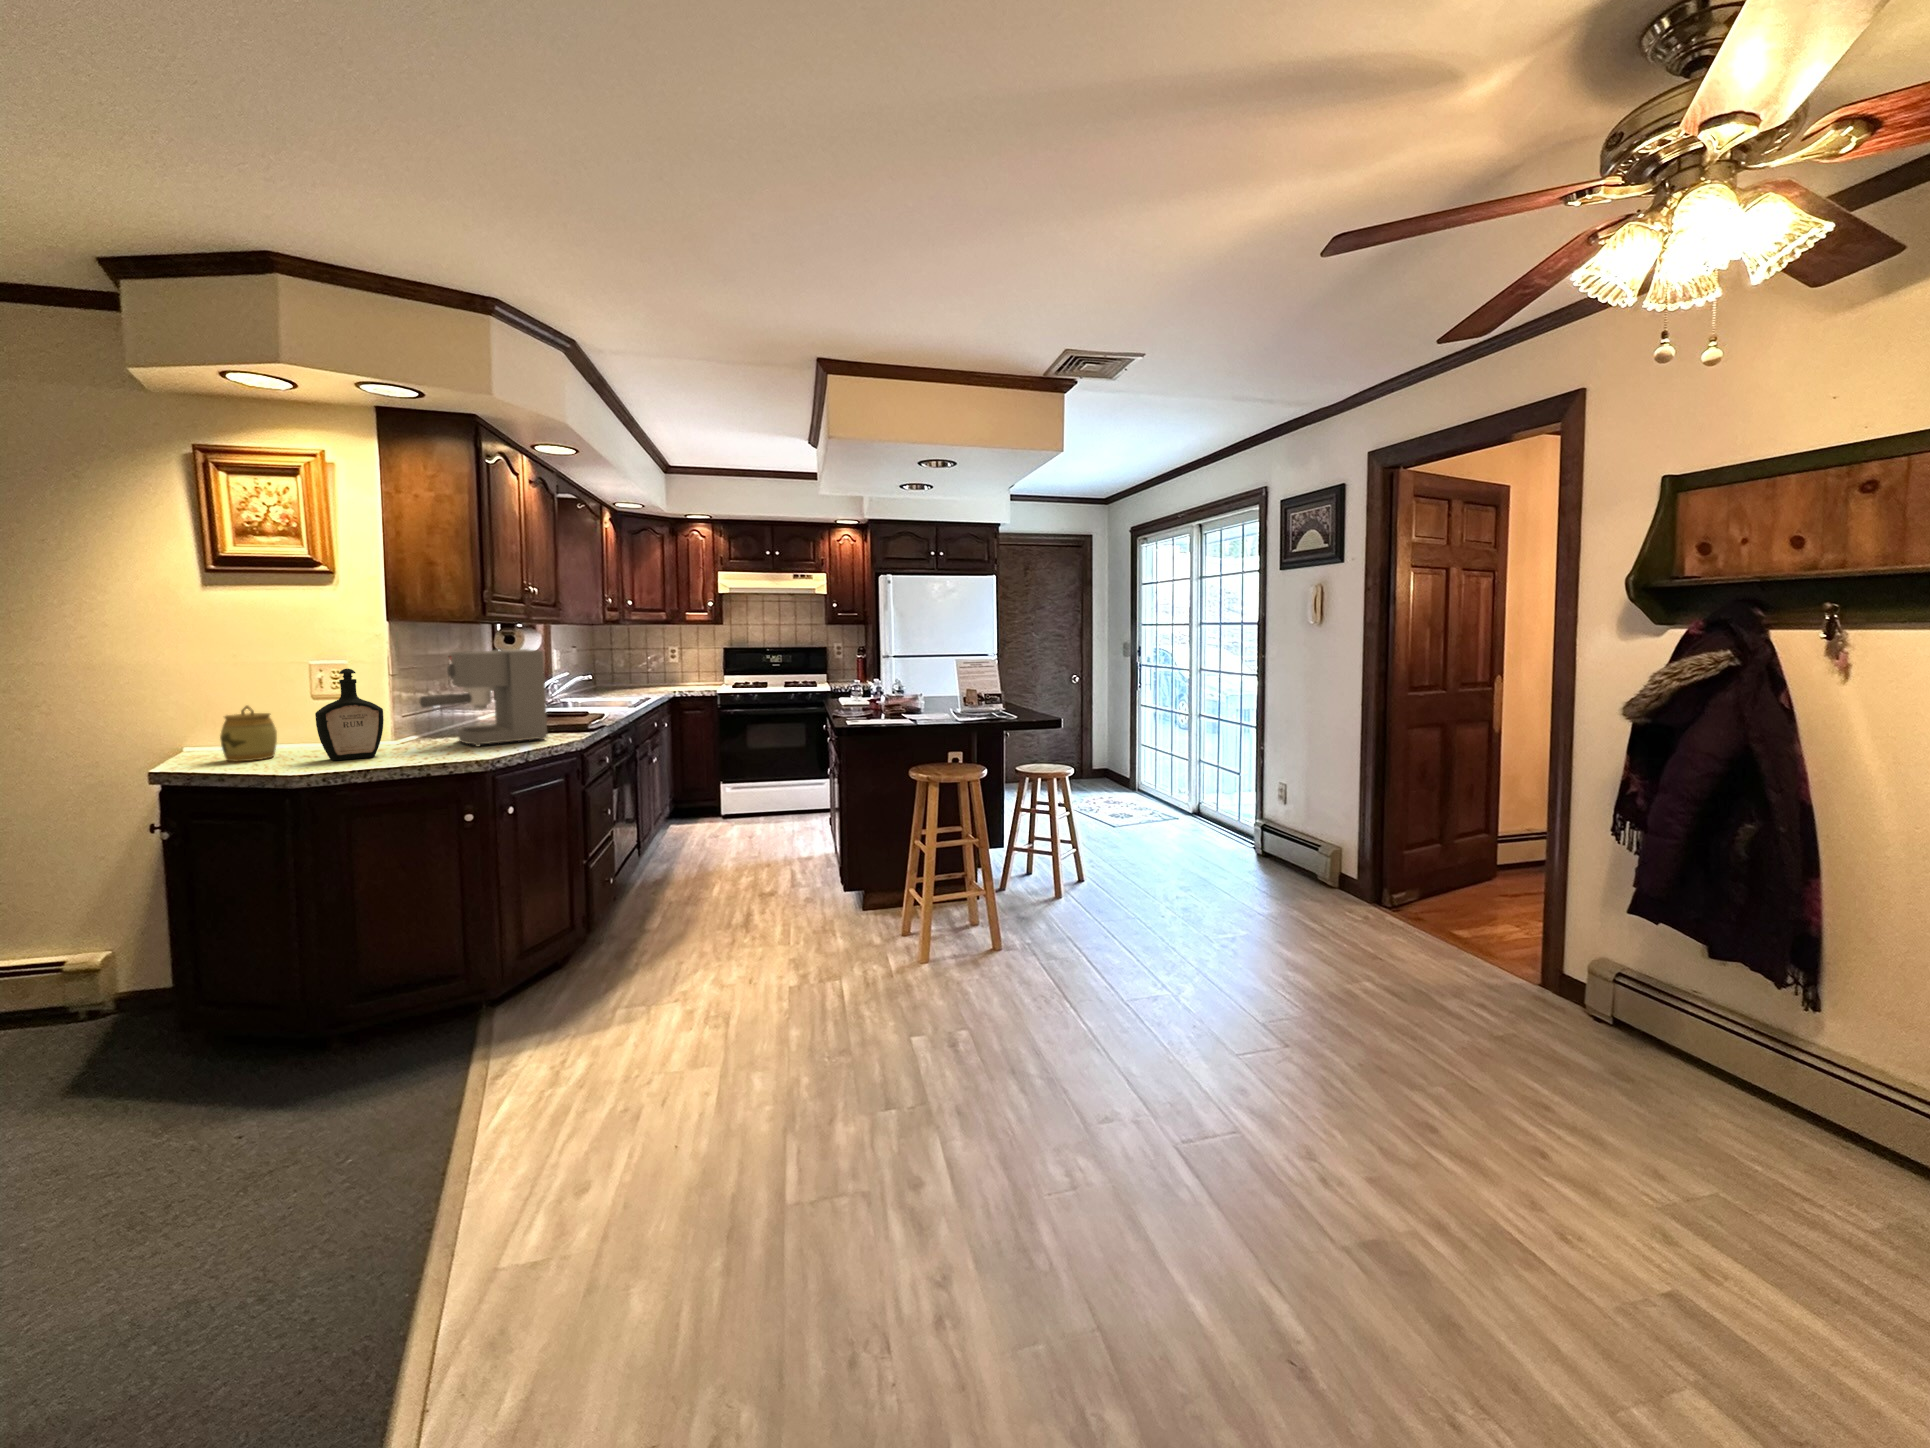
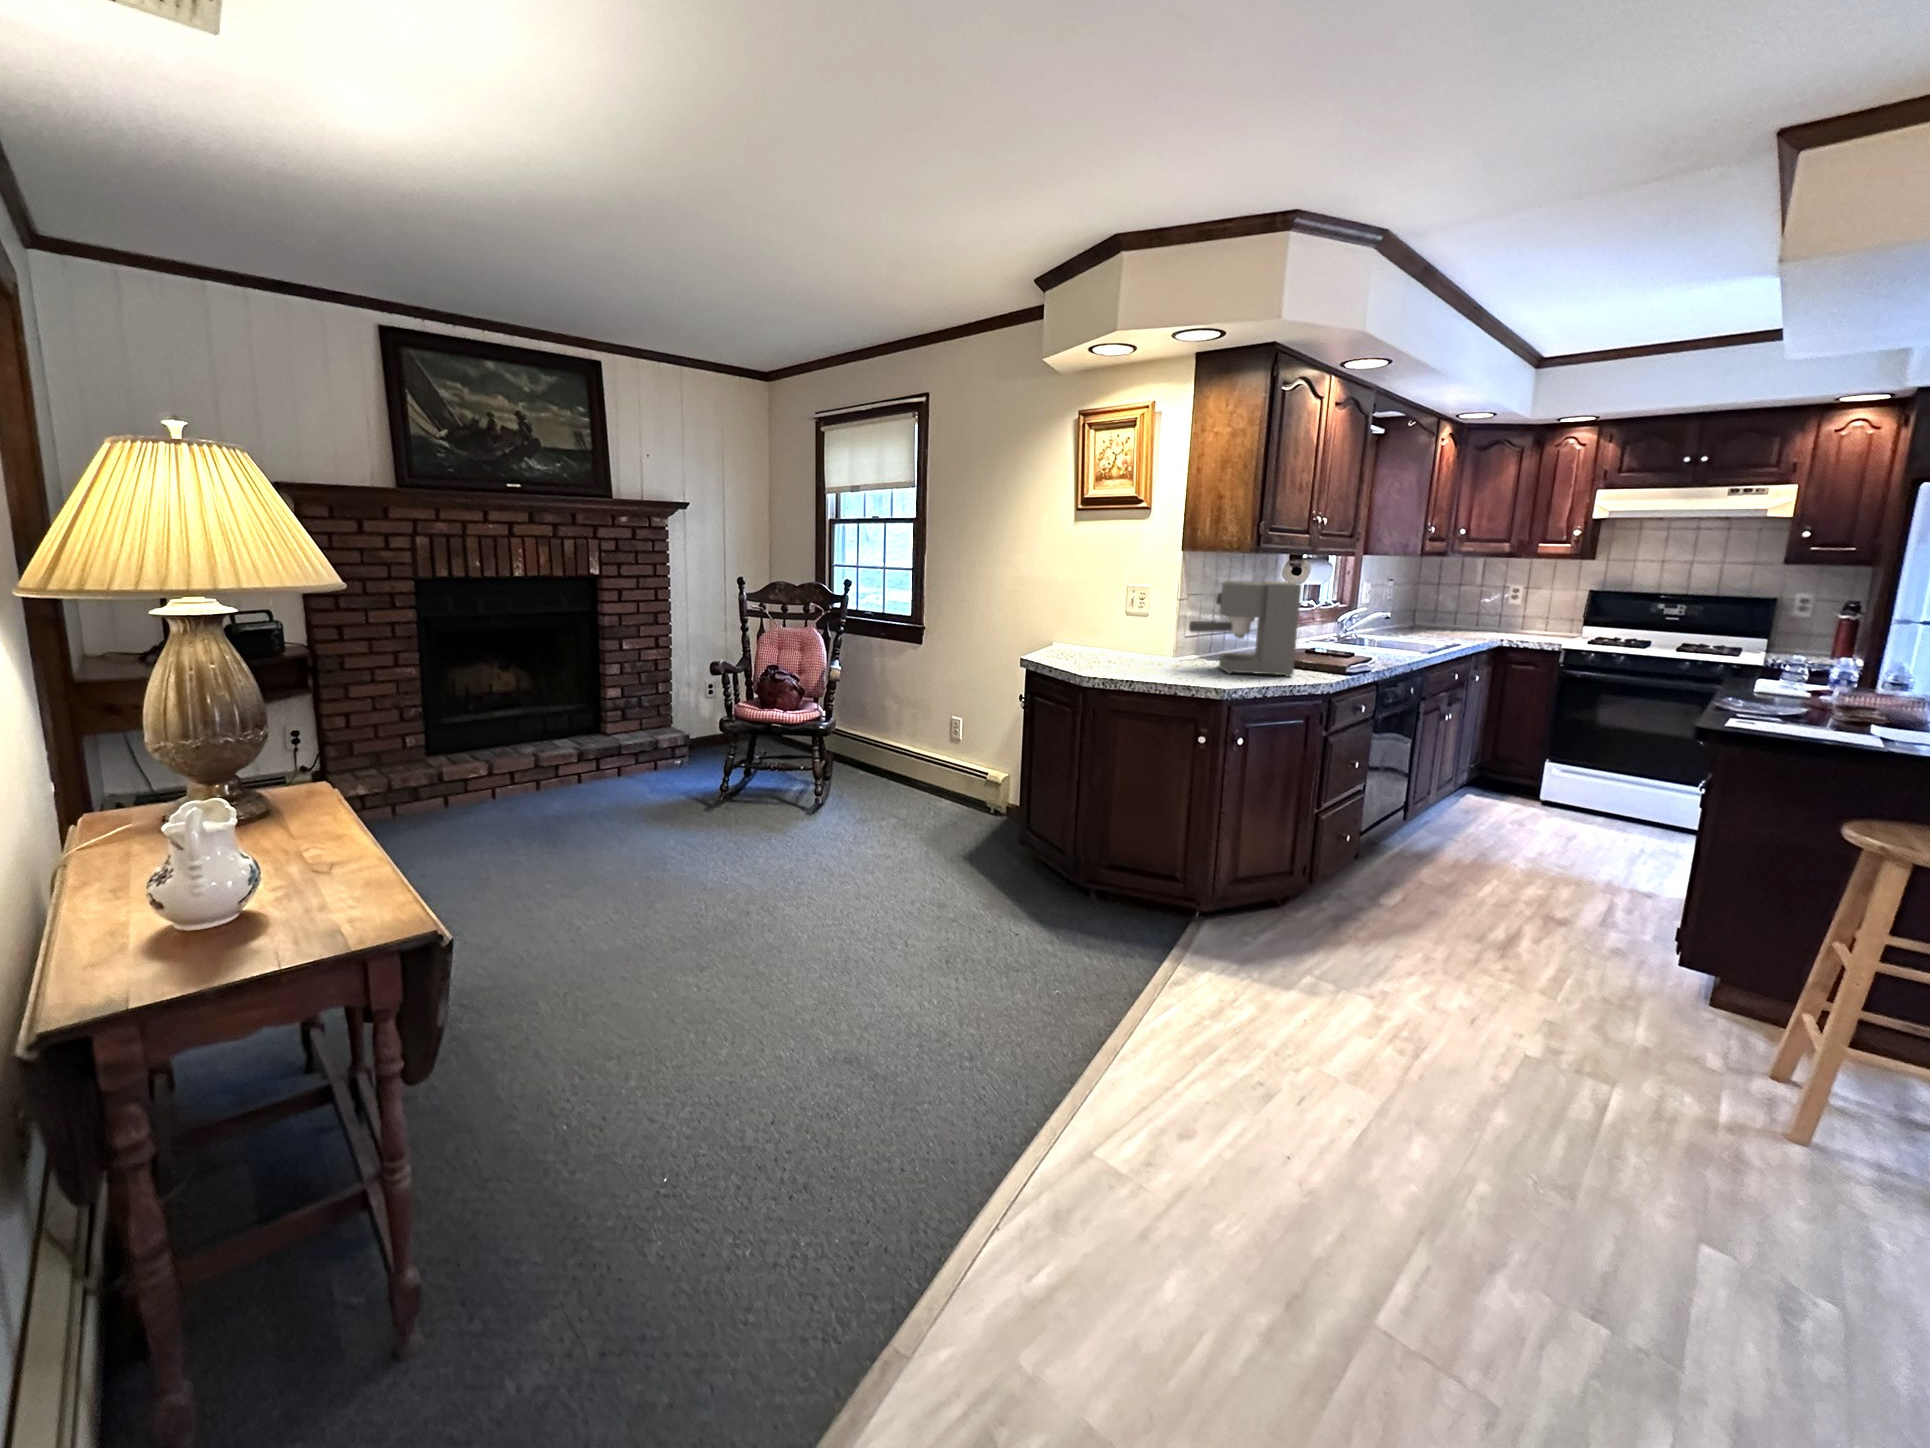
bottle: present [315,669,384,761] -> none [1113,592,1159,670]
jar: present [220,706,277,762] -> none [1063,616,1096,659]

